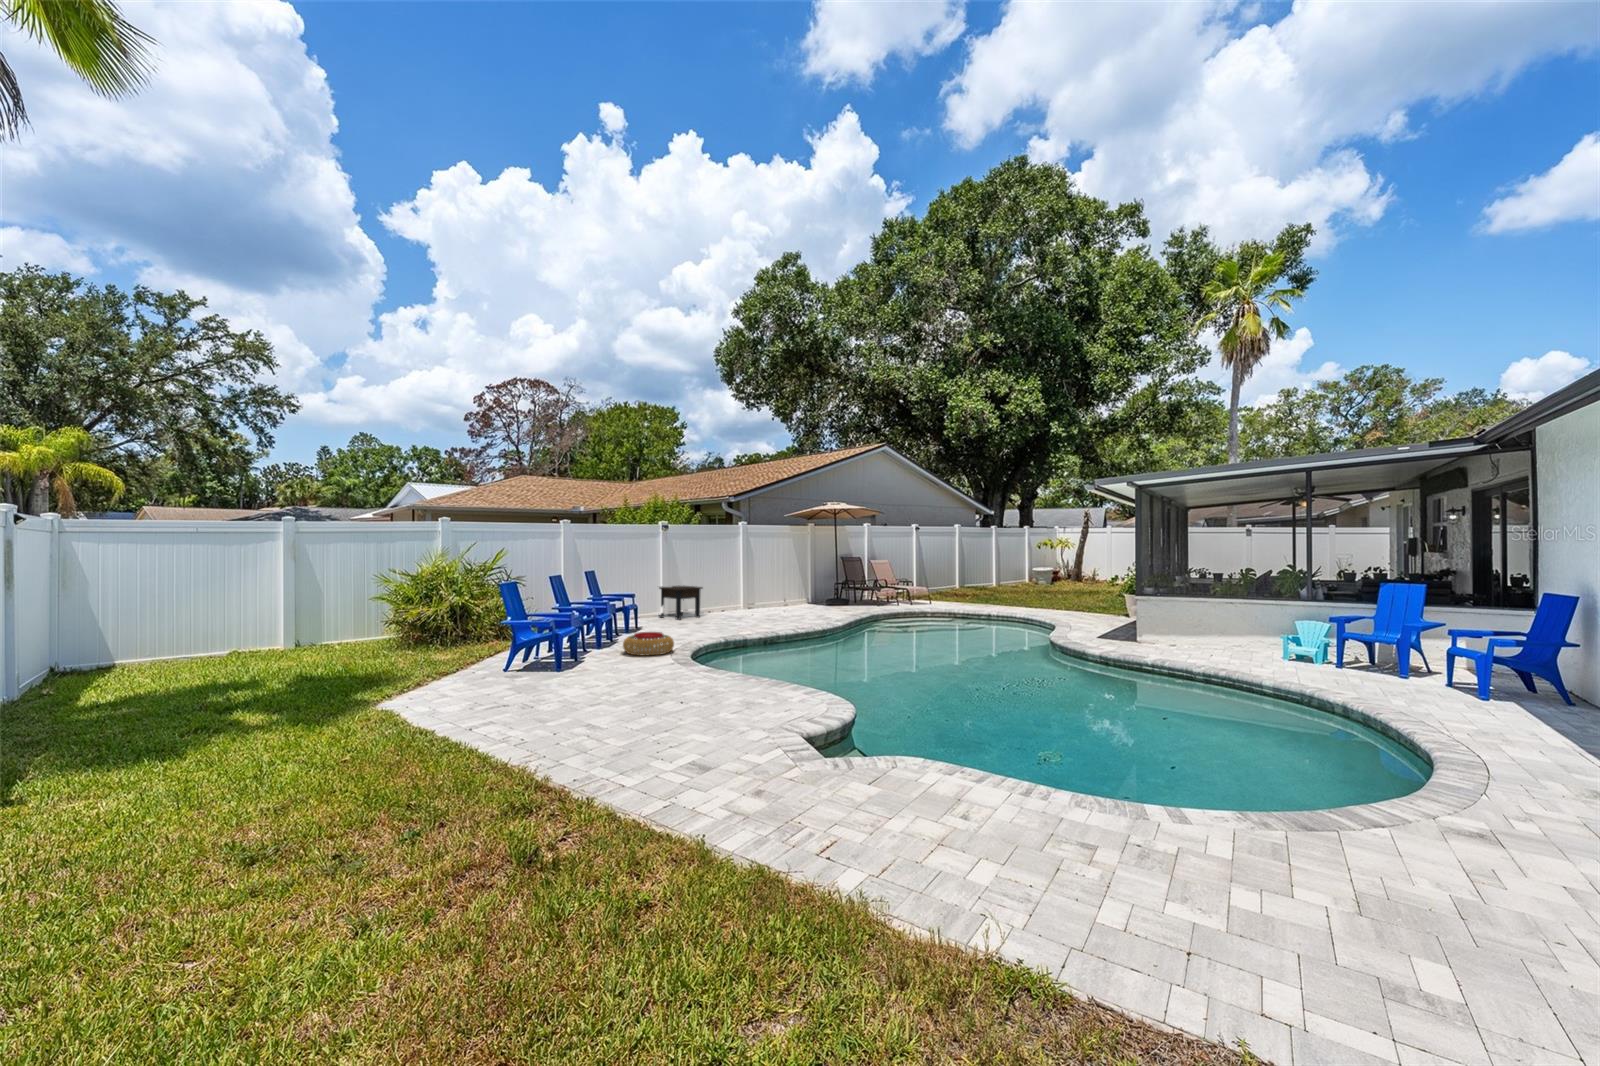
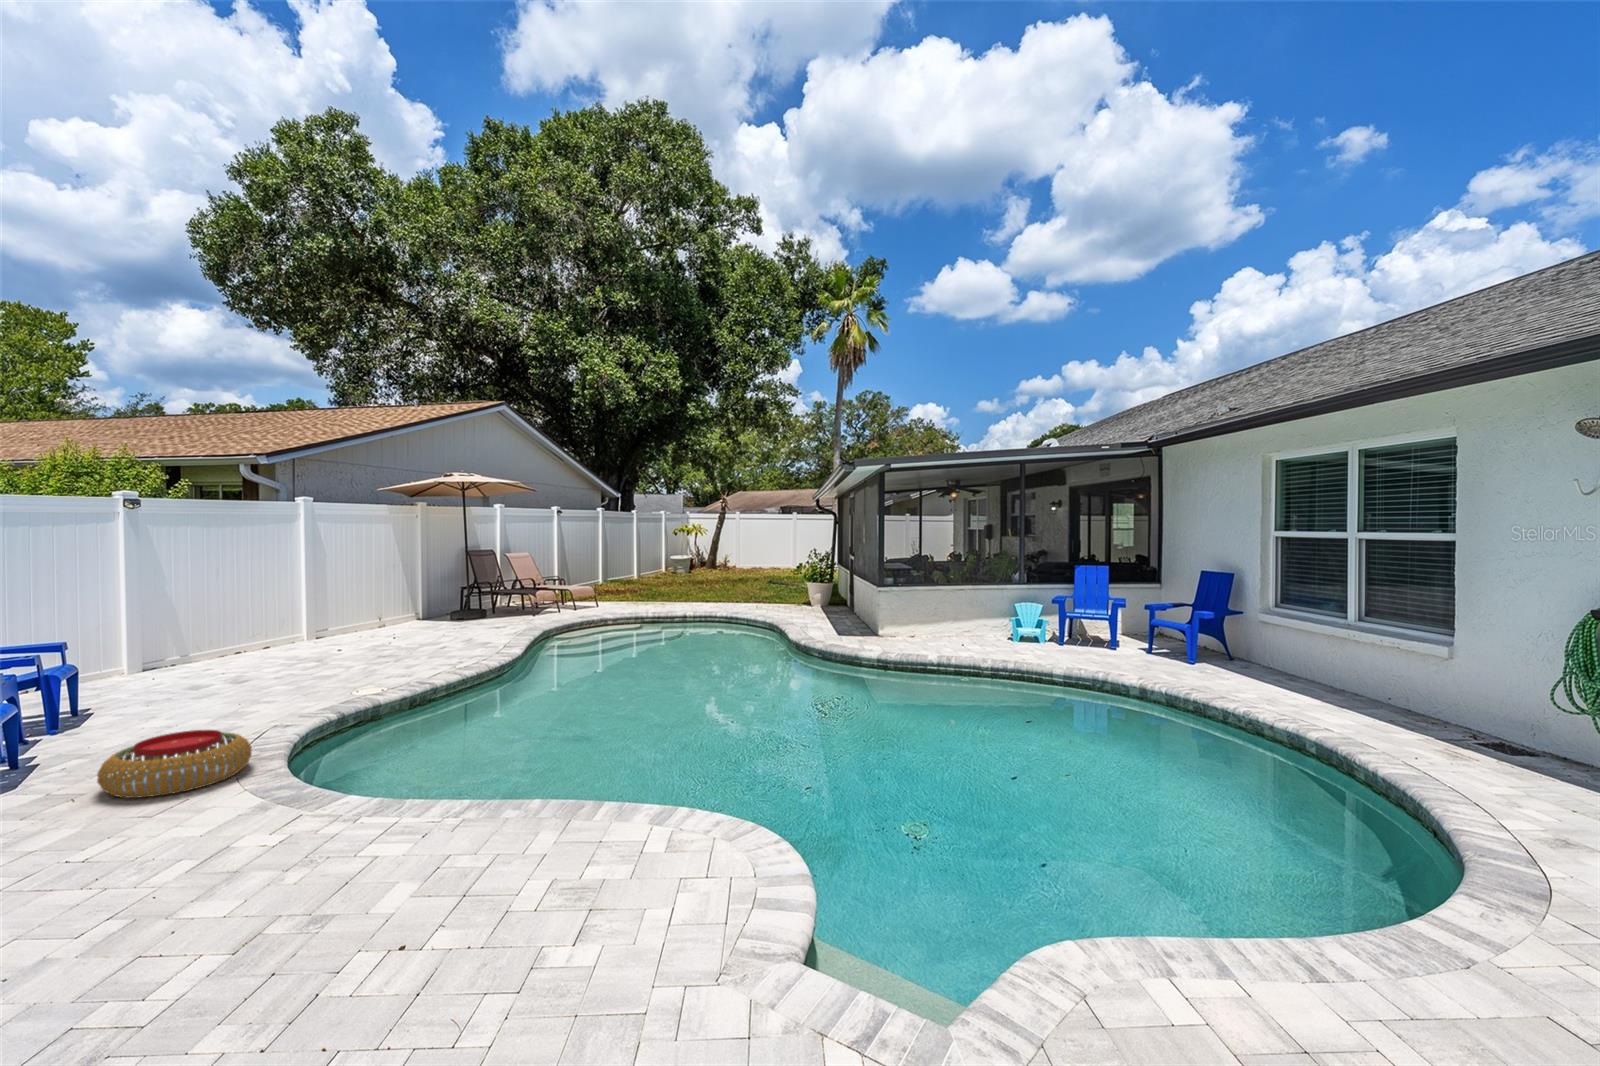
side table: present [659,586,702,620] -> none [121,614,240,682]

